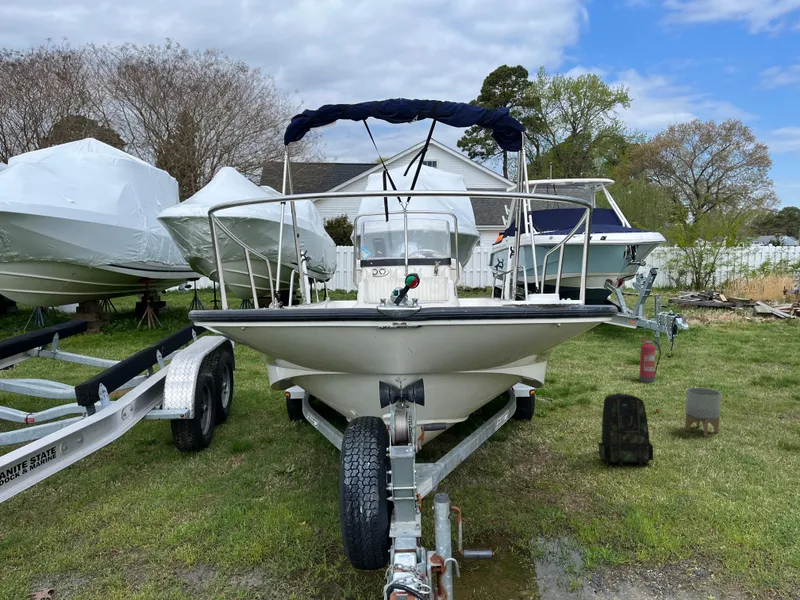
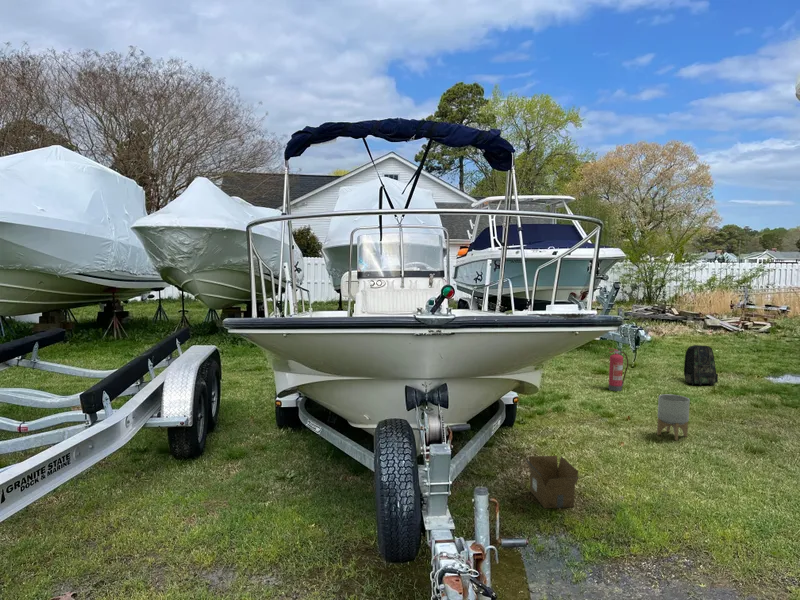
backpack: present [599,393,653,466] -> present [684,345,718,385]
cardboard box: none [532,453,586,510] -> present [526,456,579,508]

